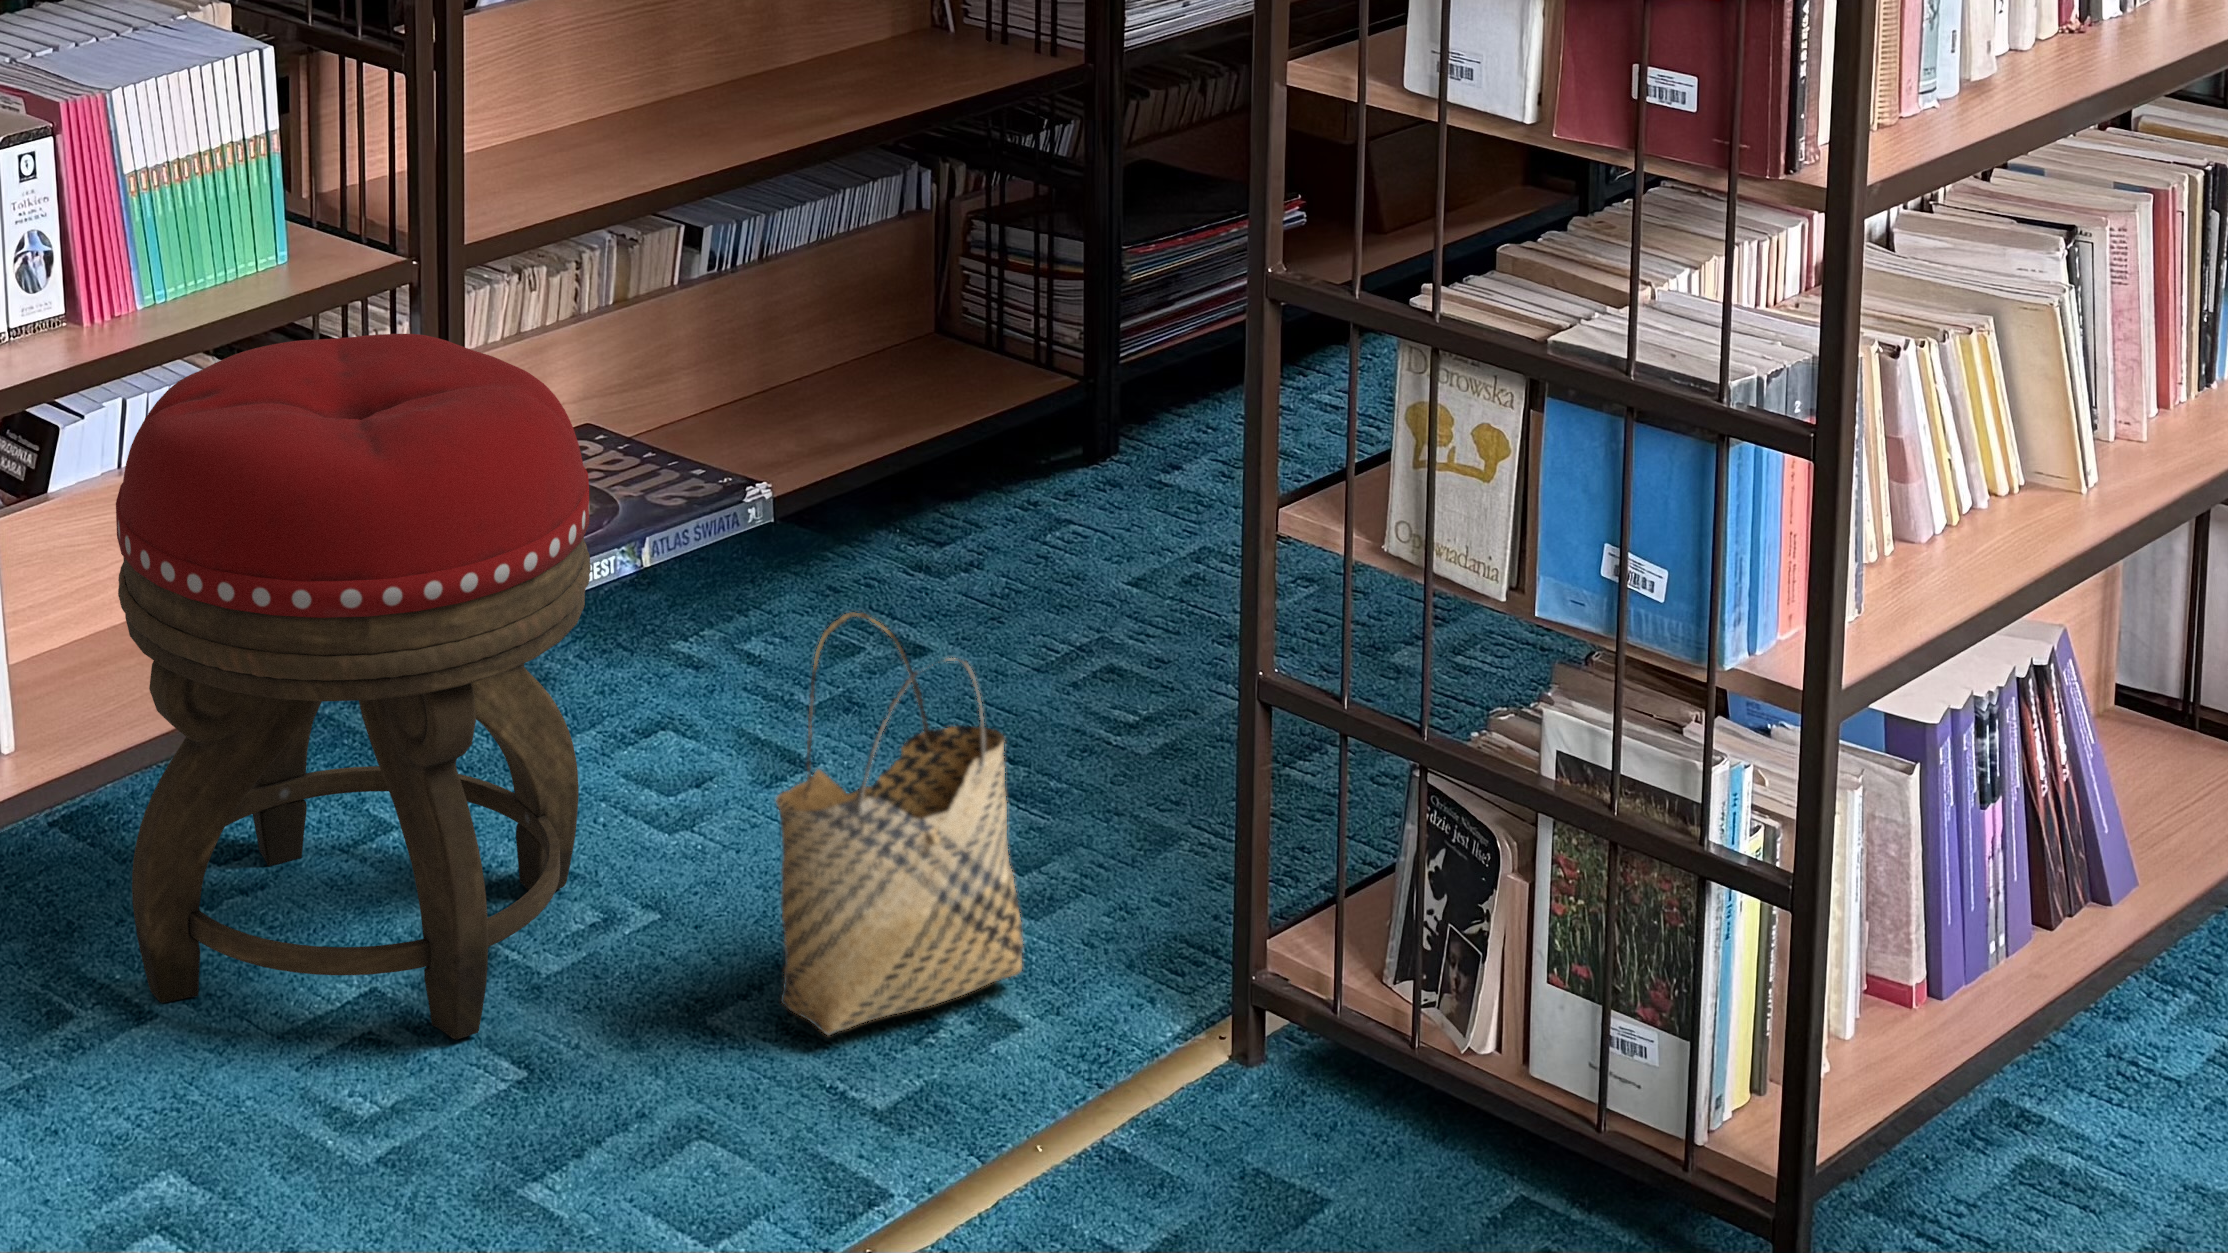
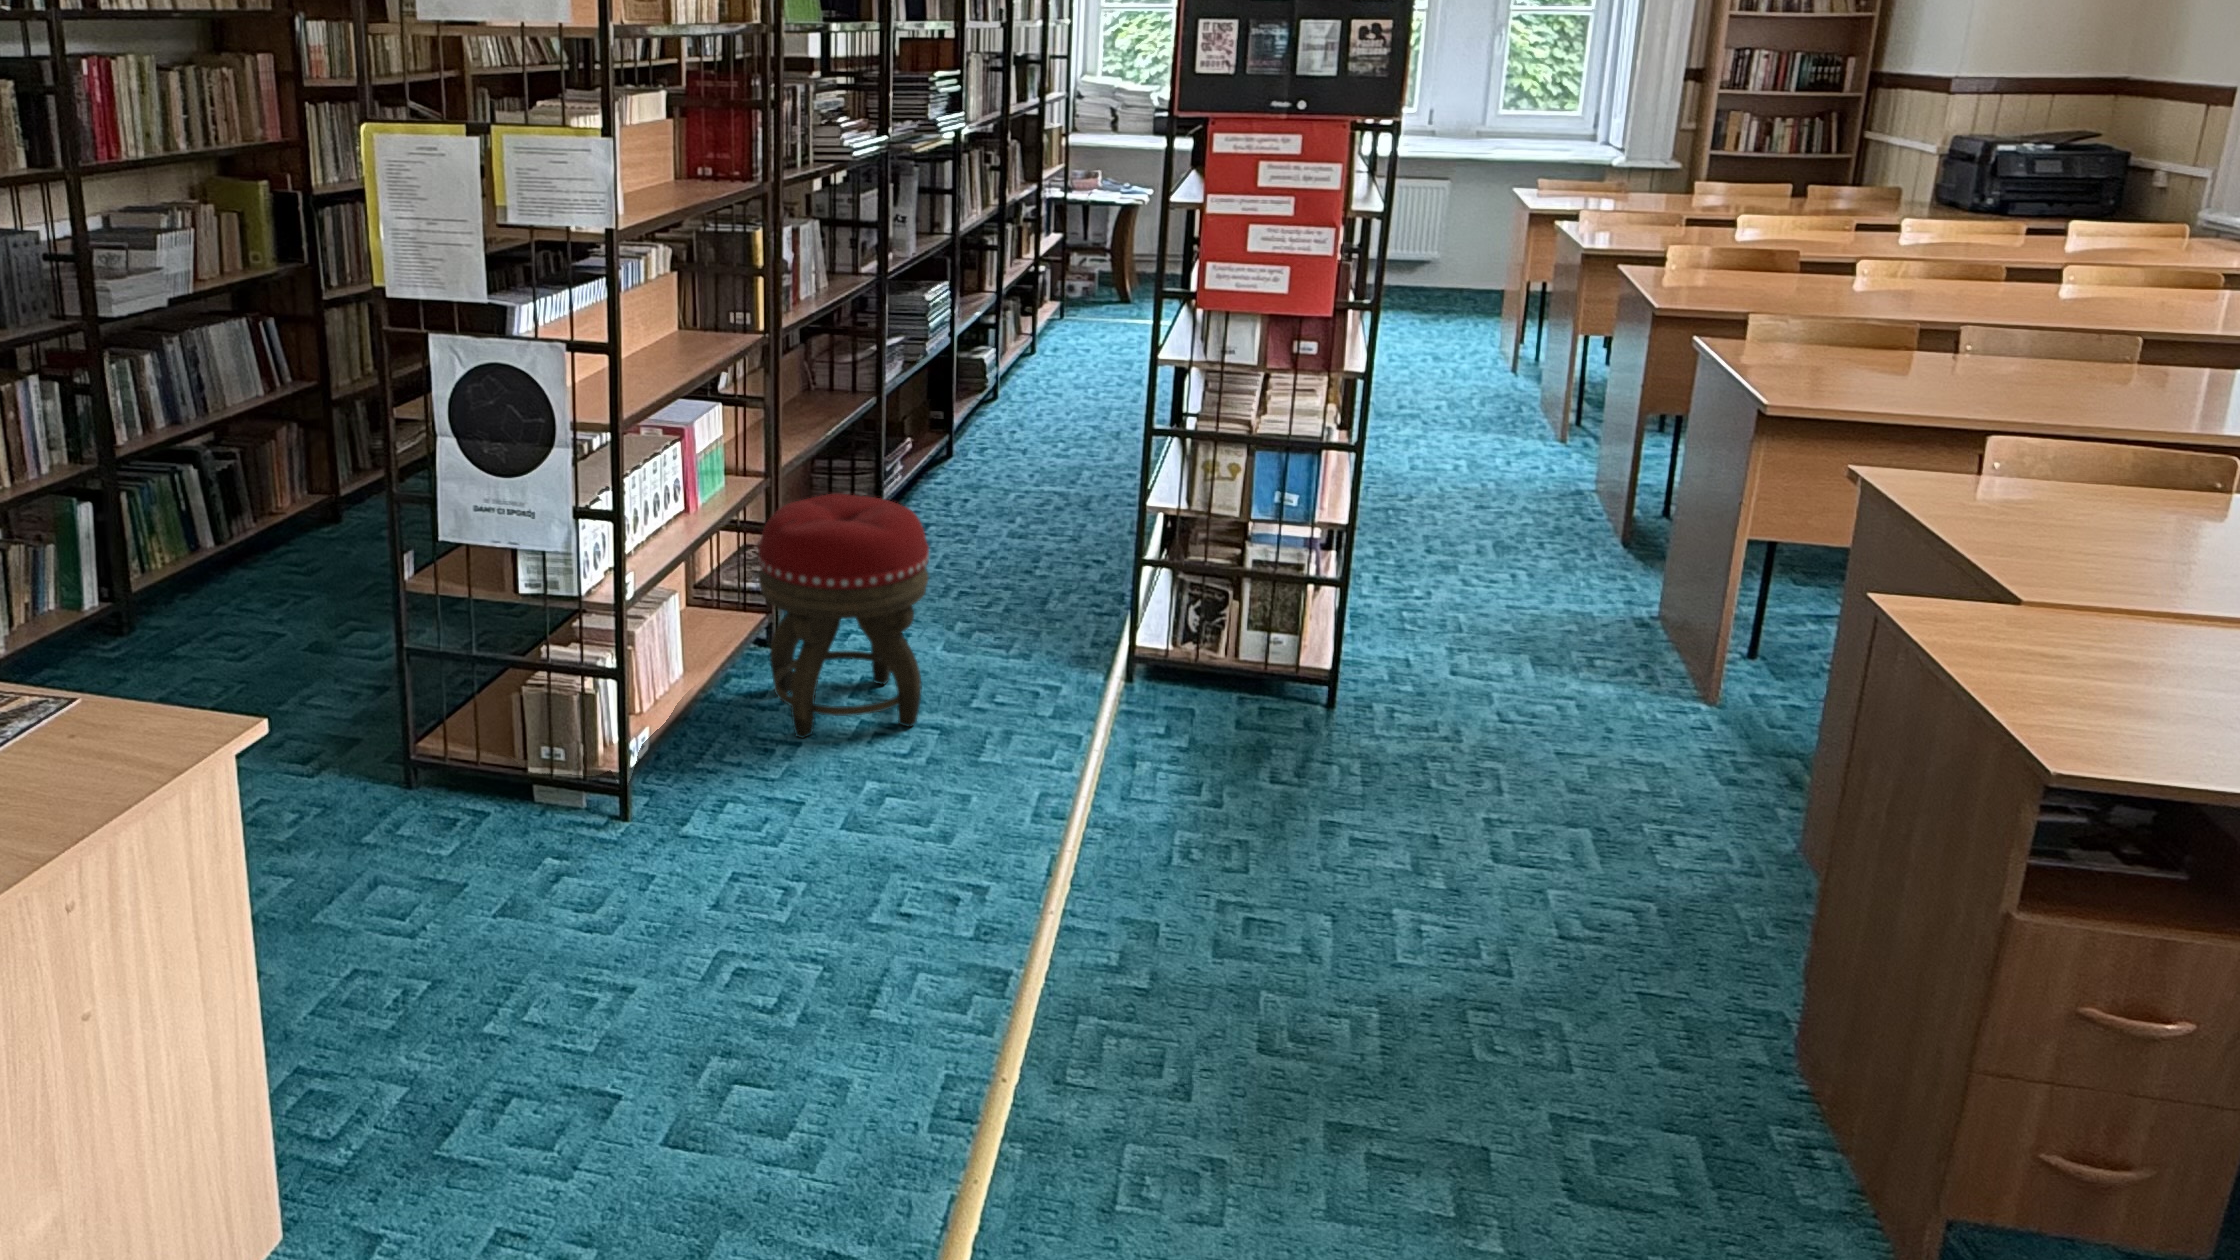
woven basket: present [776,612,1023,1035] -> none [996,563,1059,700]

